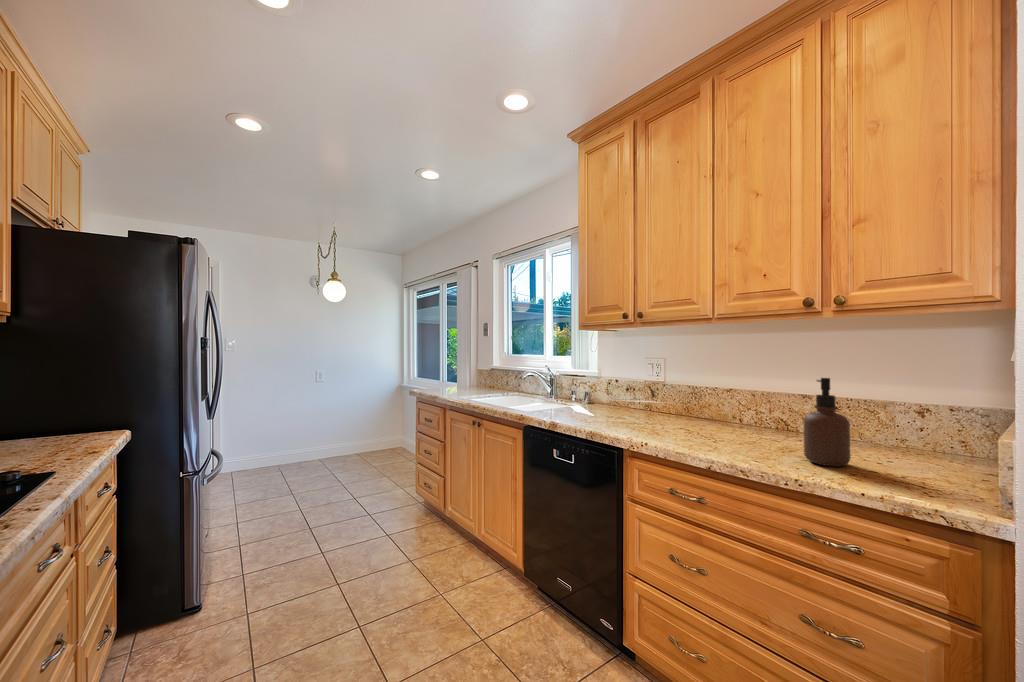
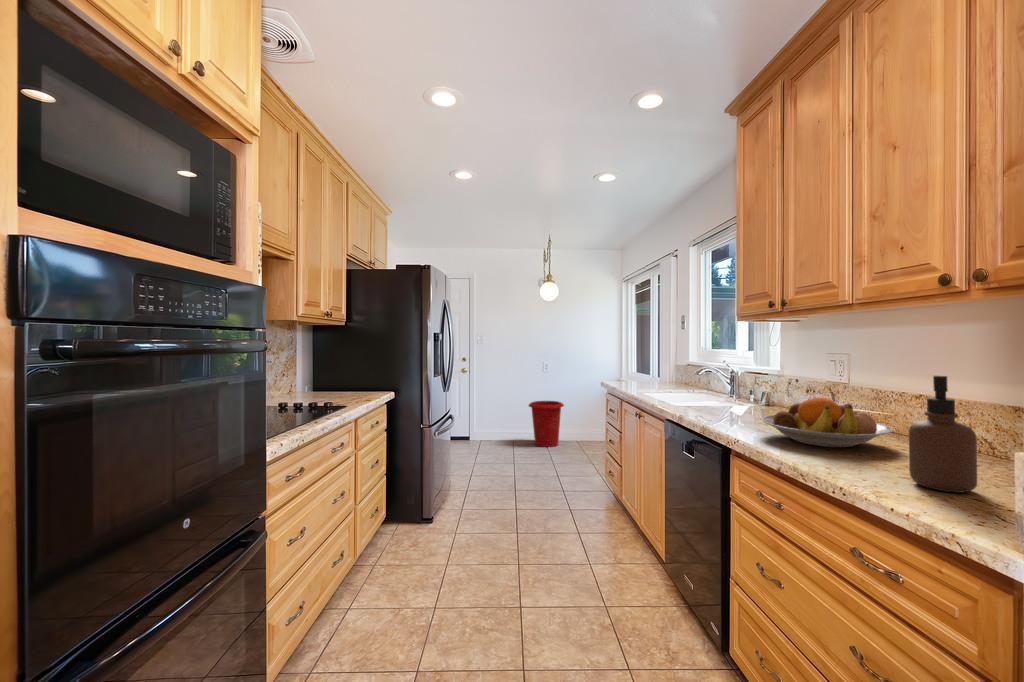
fruit bowl: none [645,397,742,439] -> present [762,398,893,447]
waste bin: none [298,414,344,468] -> present [529,401,564,447]

